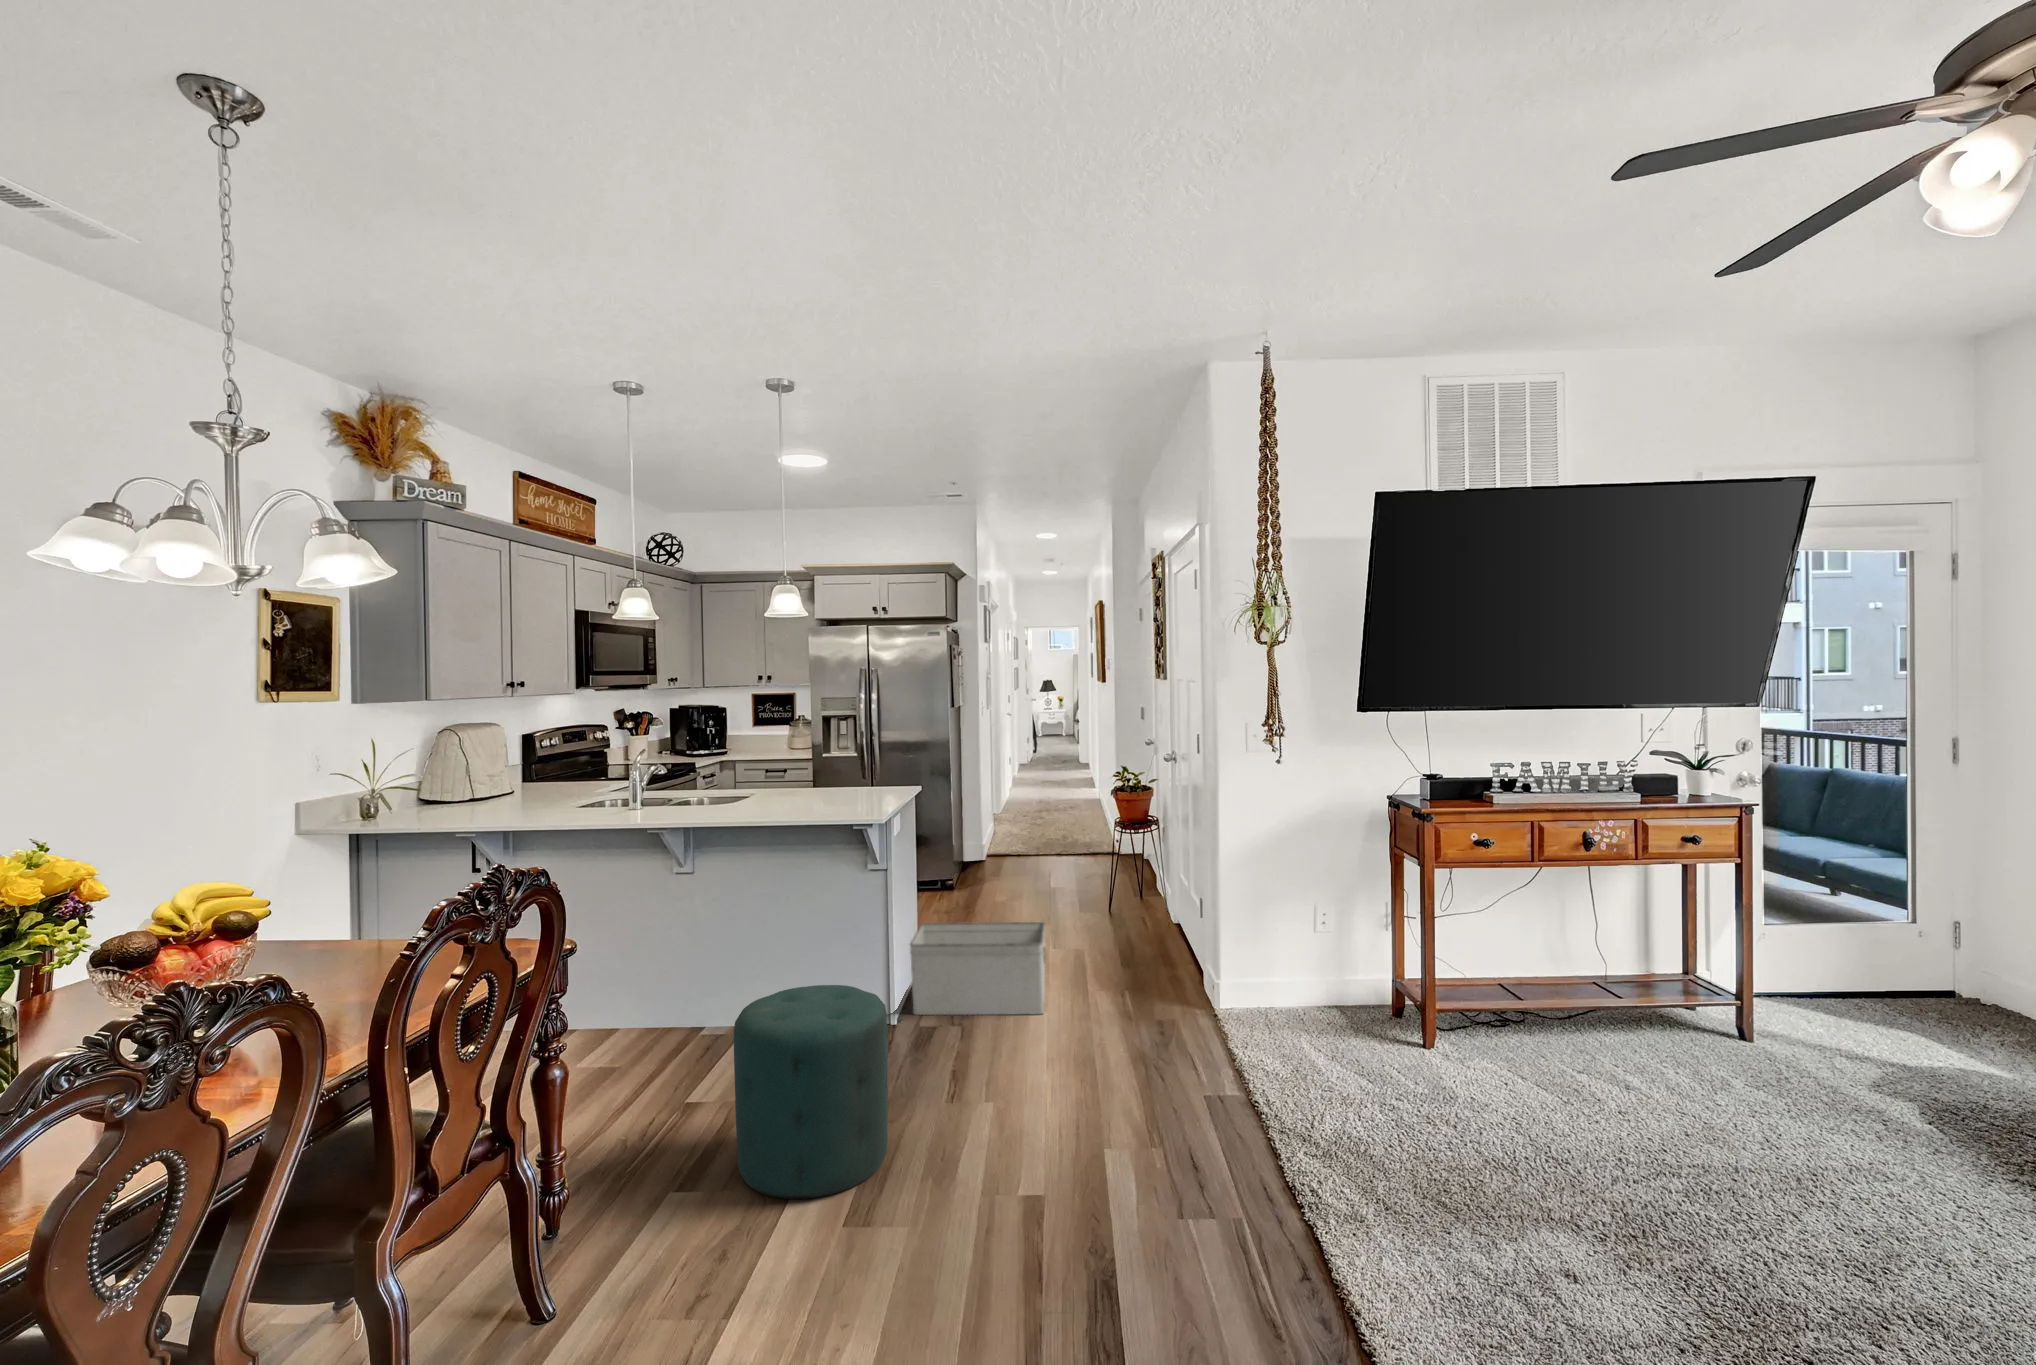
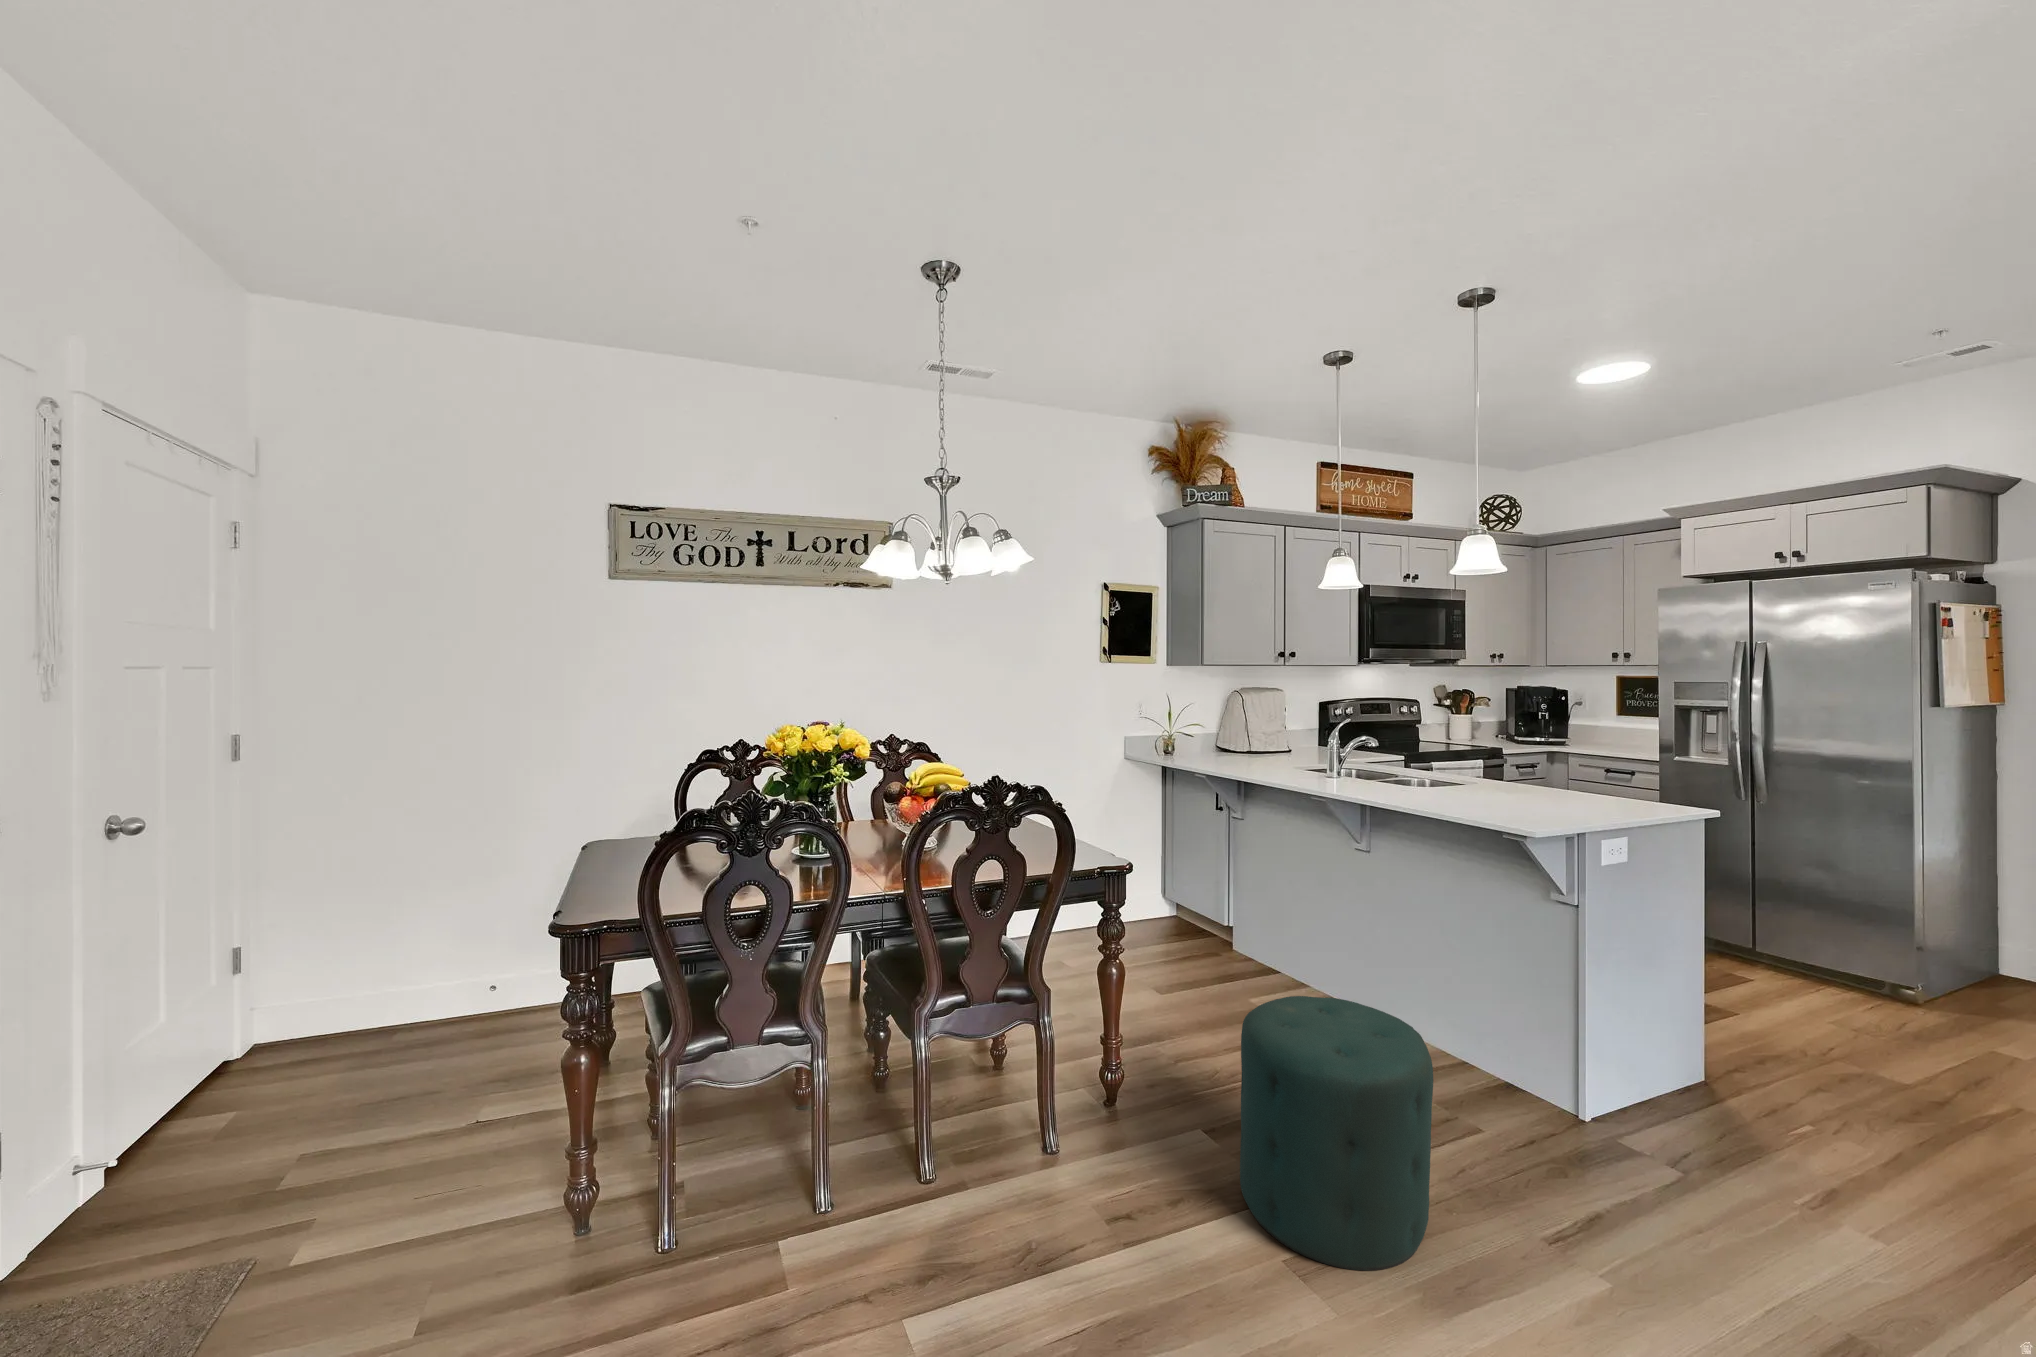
storage bin: present [910,922,1046,1015] -> none [1637,999,1949,1231]

